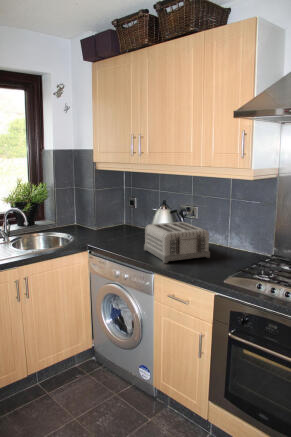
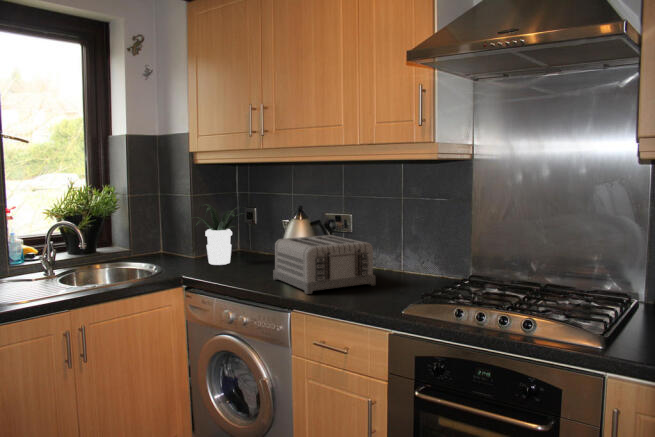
potted plant: none [88,197,134,237] -> present [185,204,244,265]

